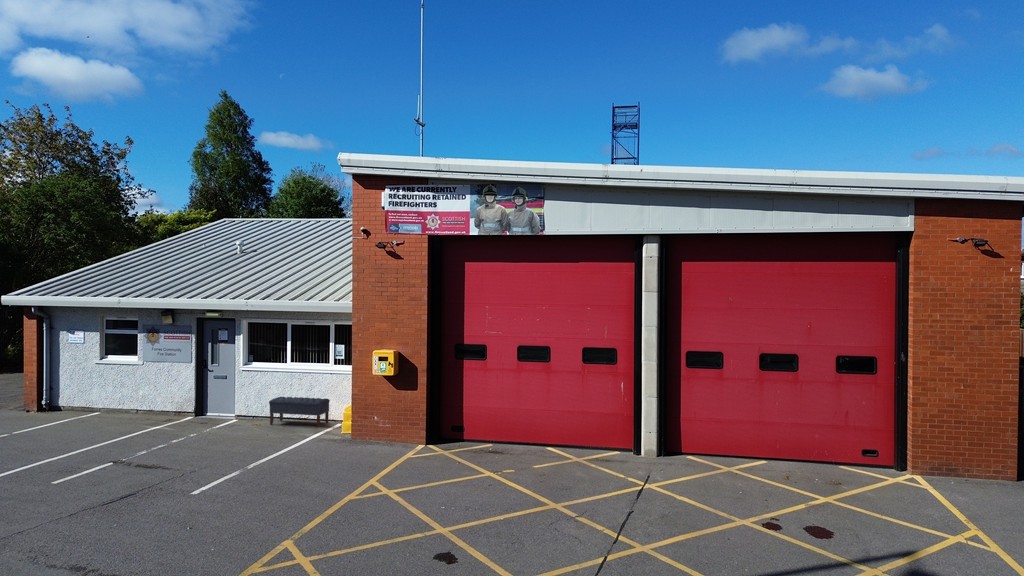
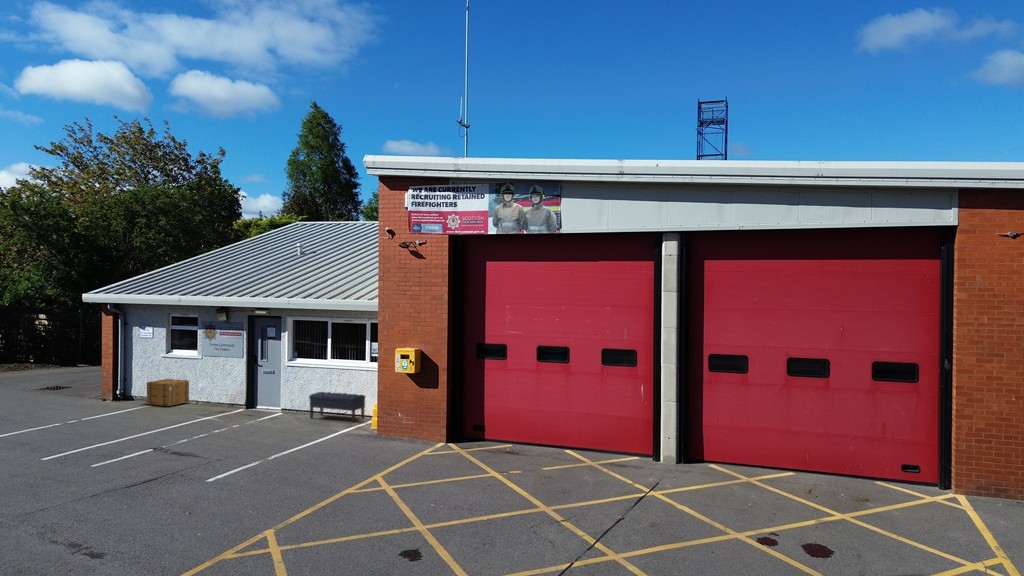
cardboard box: none [79,387,128,418] -> present [147,379,189,407]

